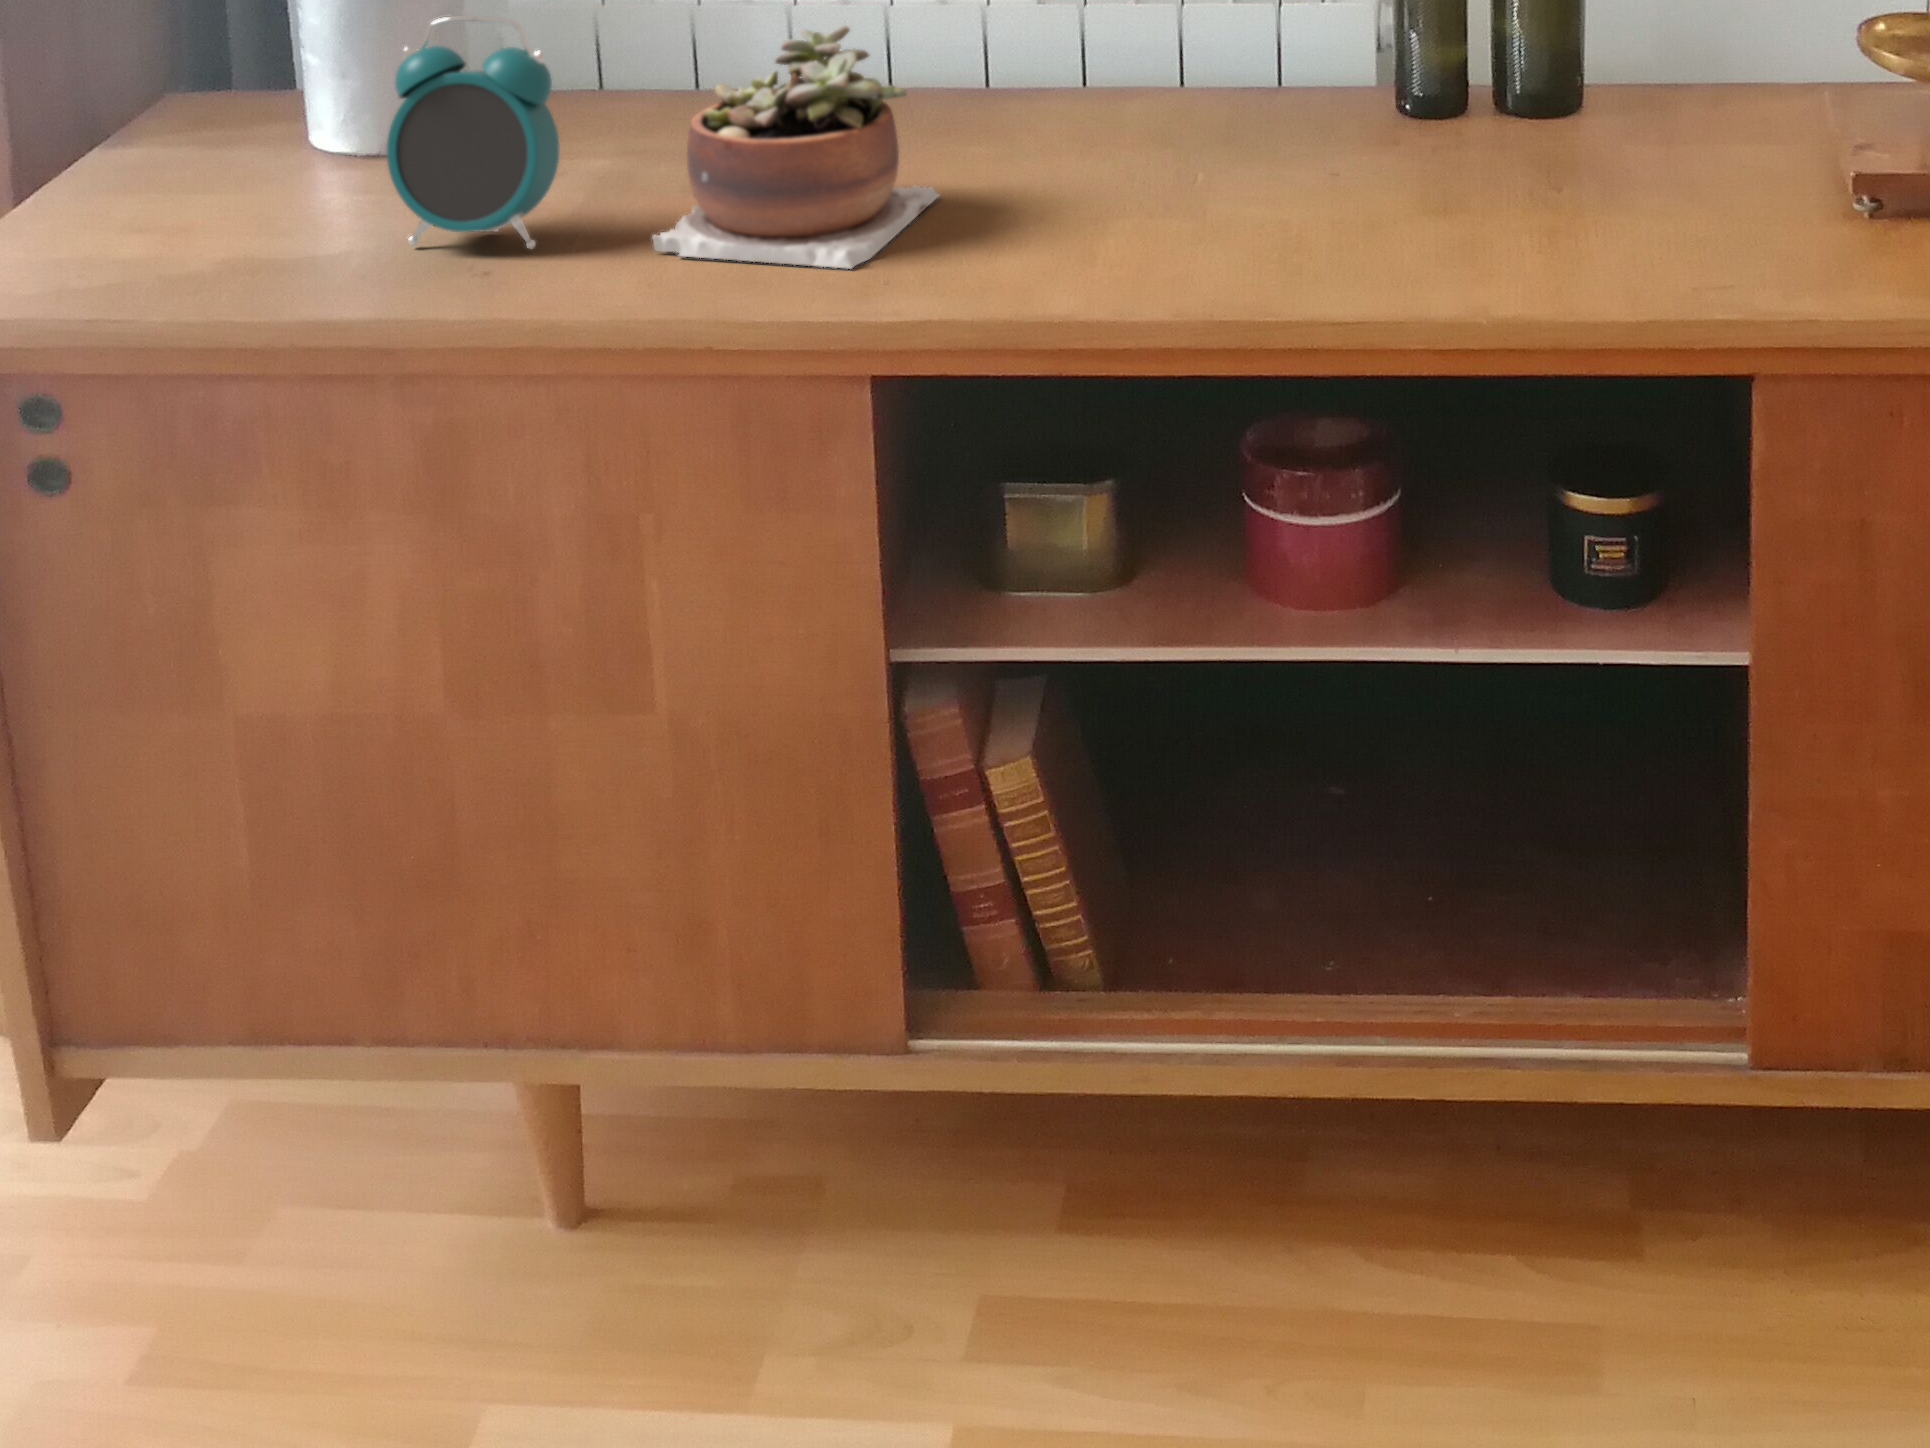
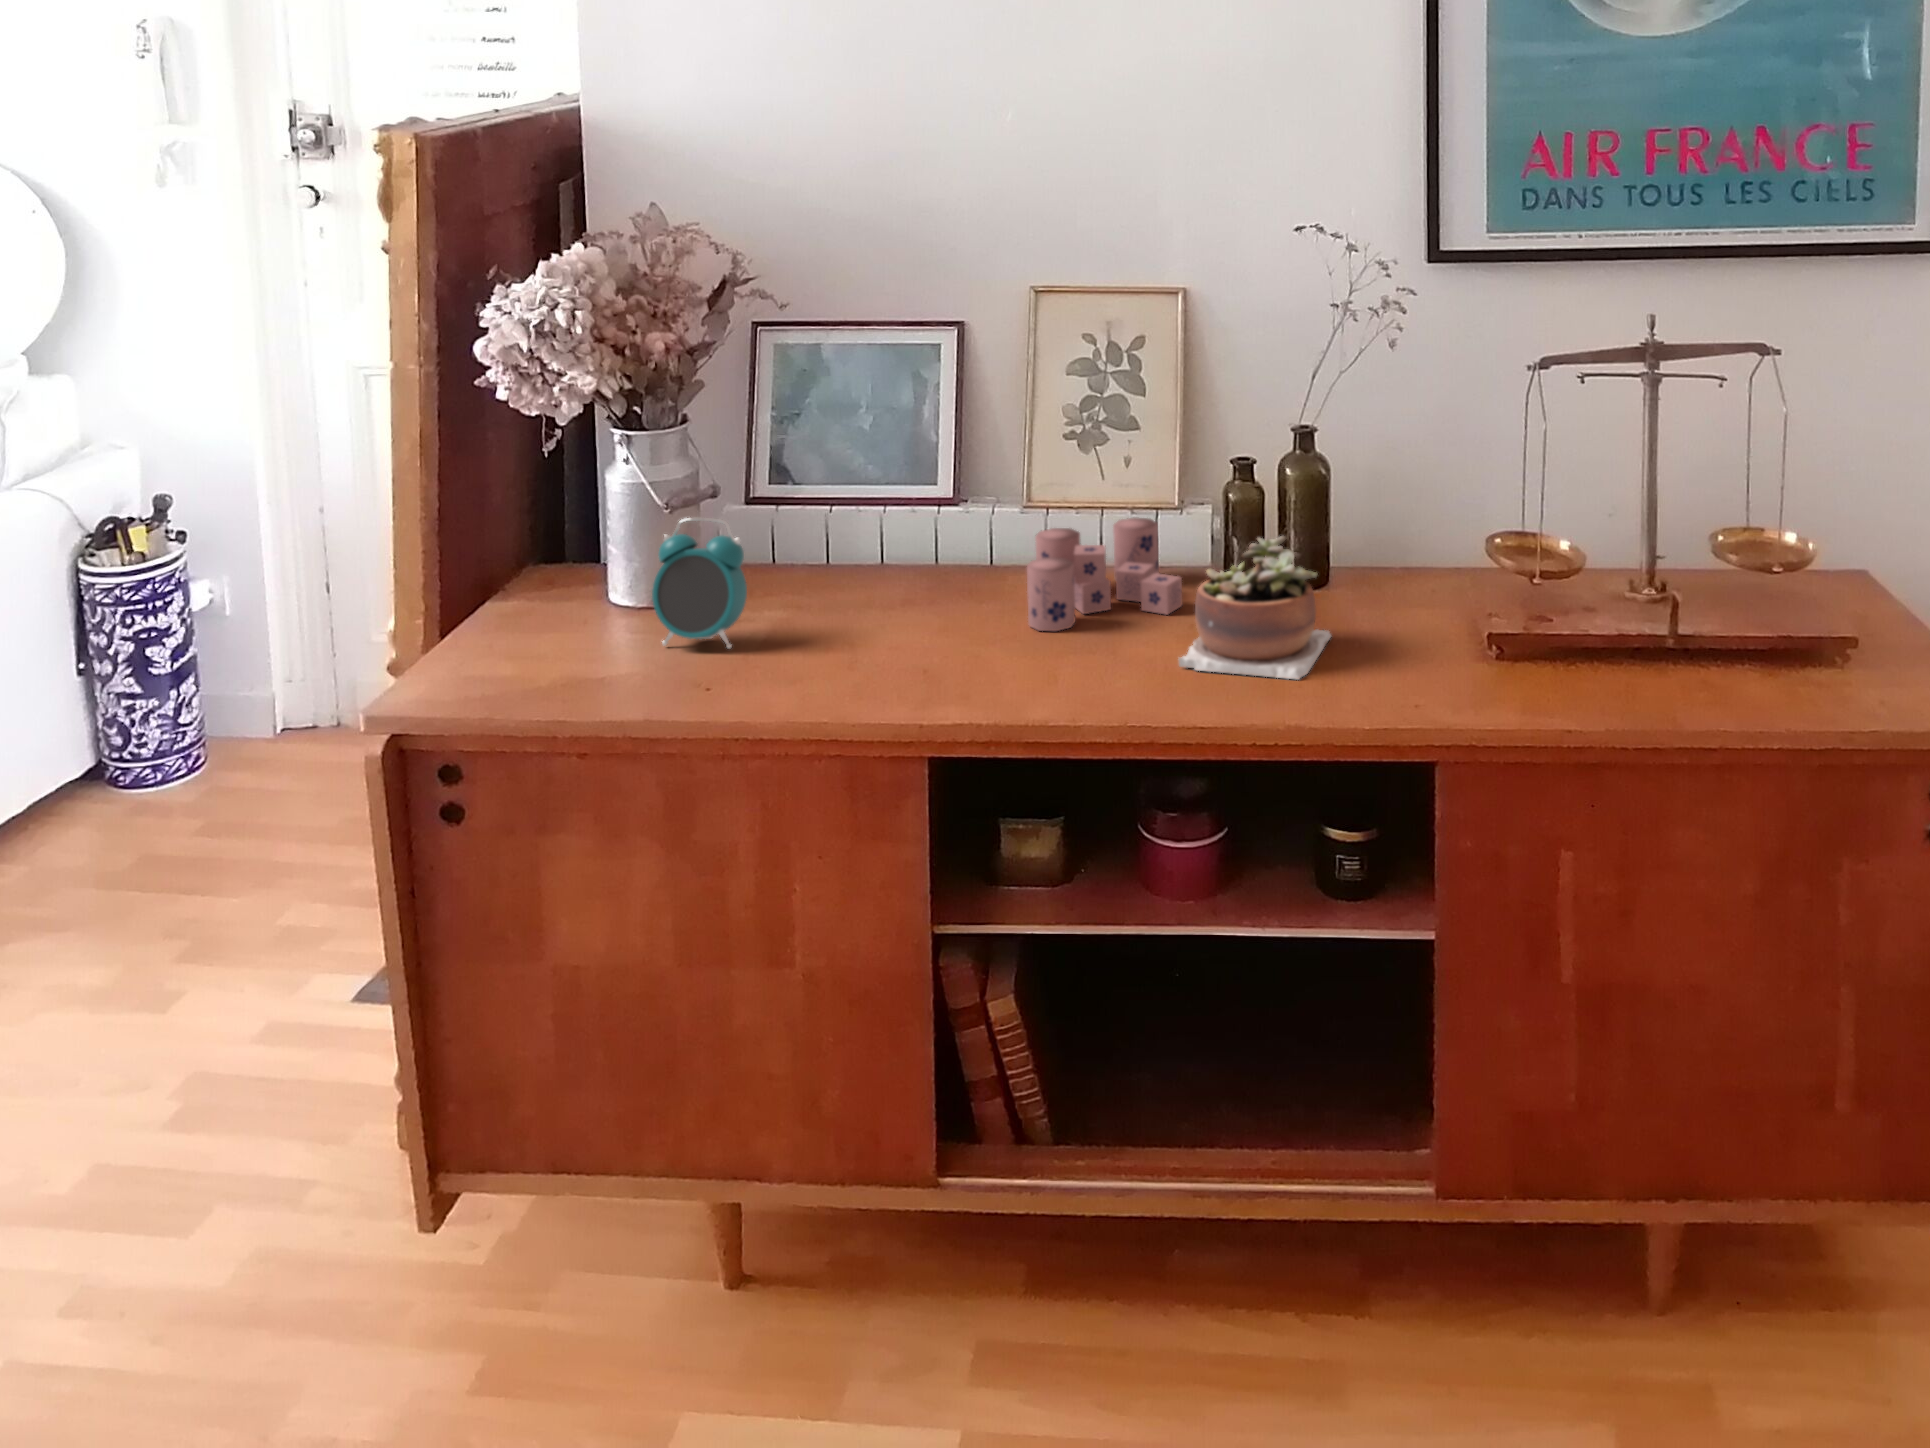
candle: none [1064,11,1337,210] -> present [1027,518,1182,631]
succulent plant: present [653,26,939,269] -> present [1179,536,1331,679]

